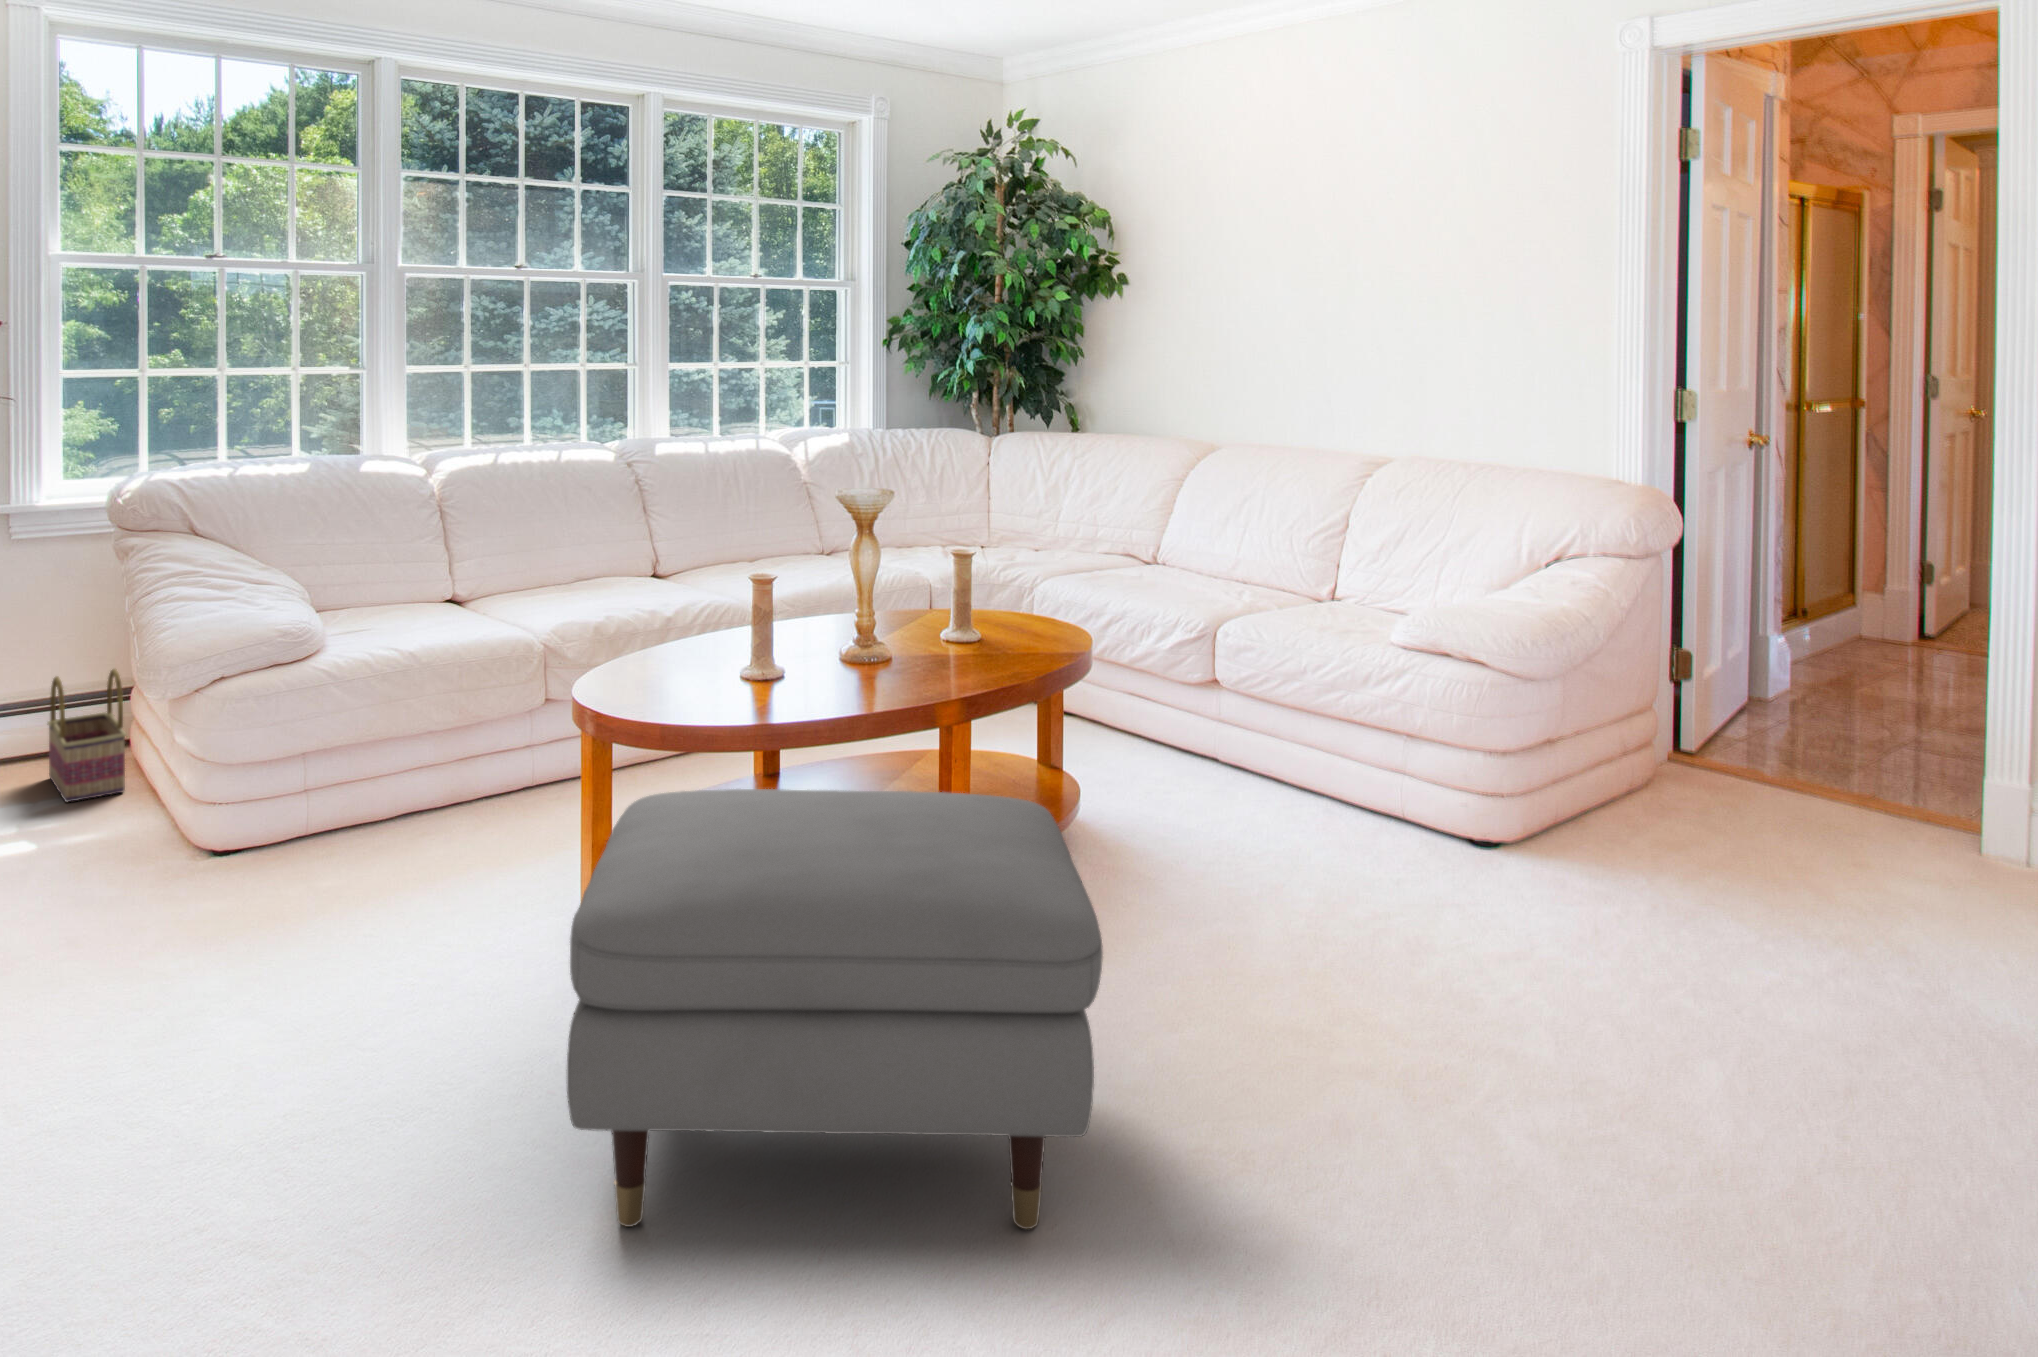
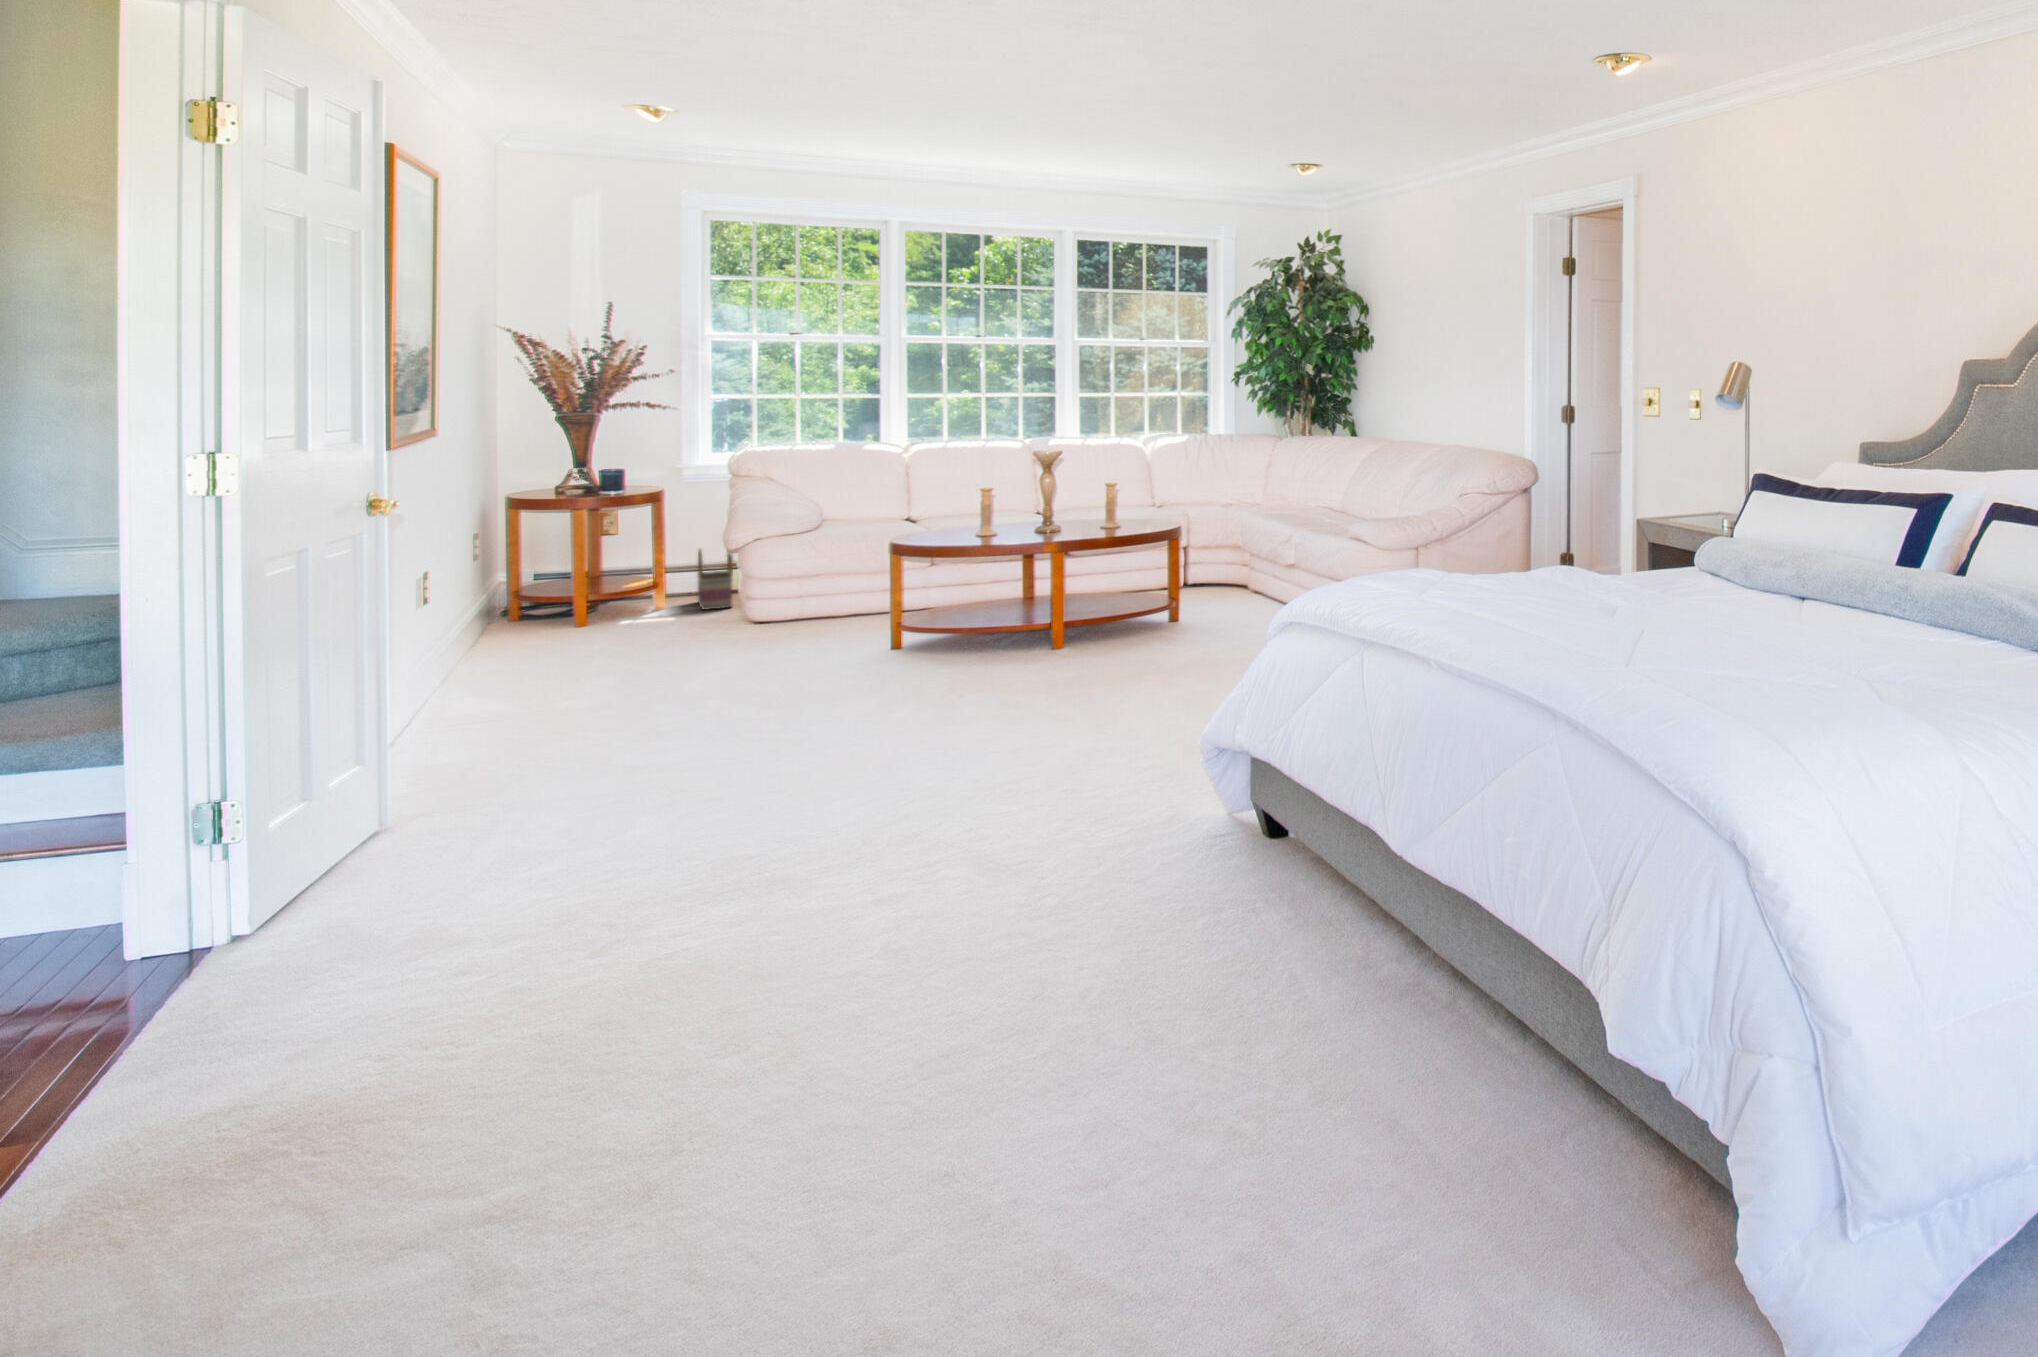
ottoman: present [567,789,1103,1229] -> none [822,575,1060,718]

